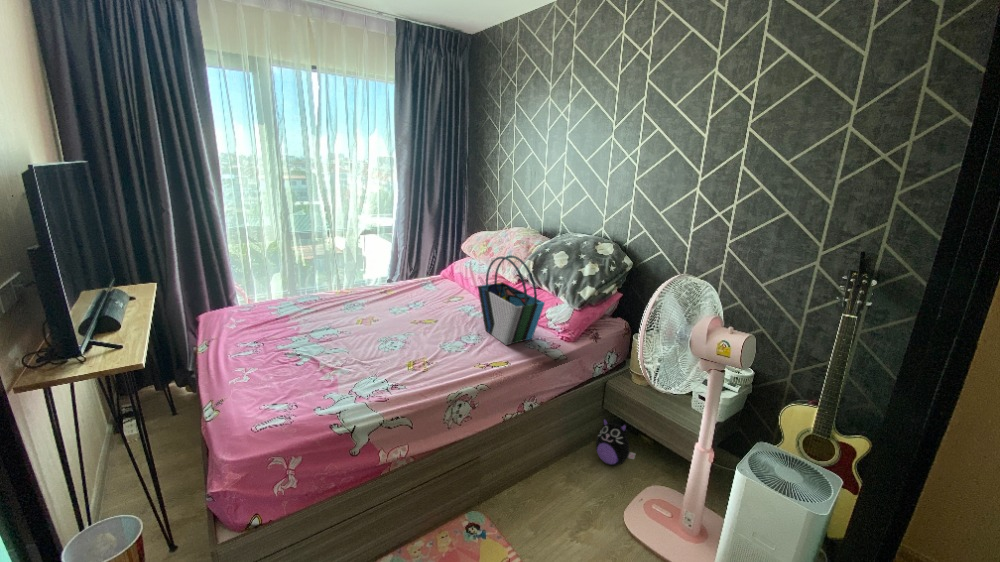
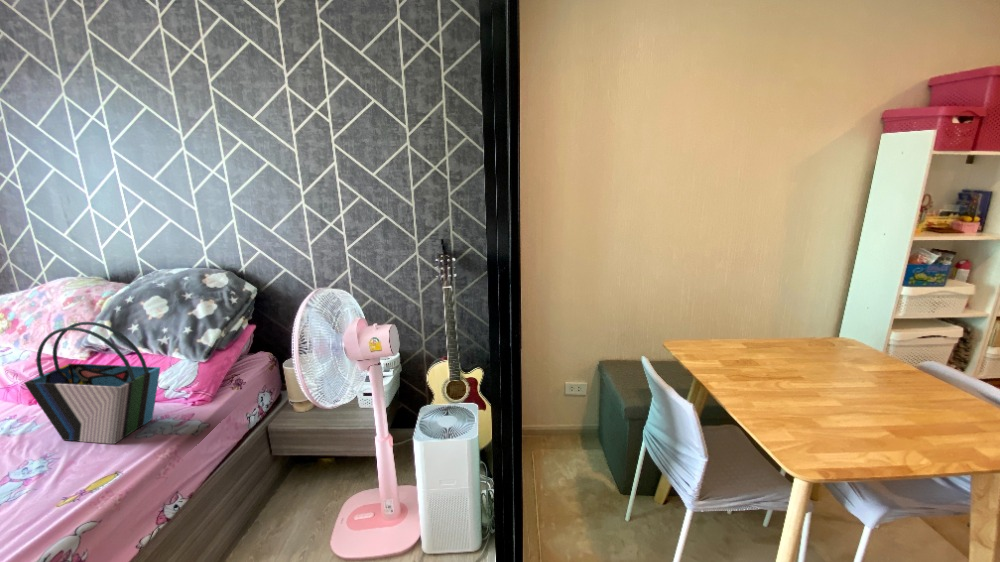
plush toy: present [596,418,635,466] -> none [277,457,324,510]

